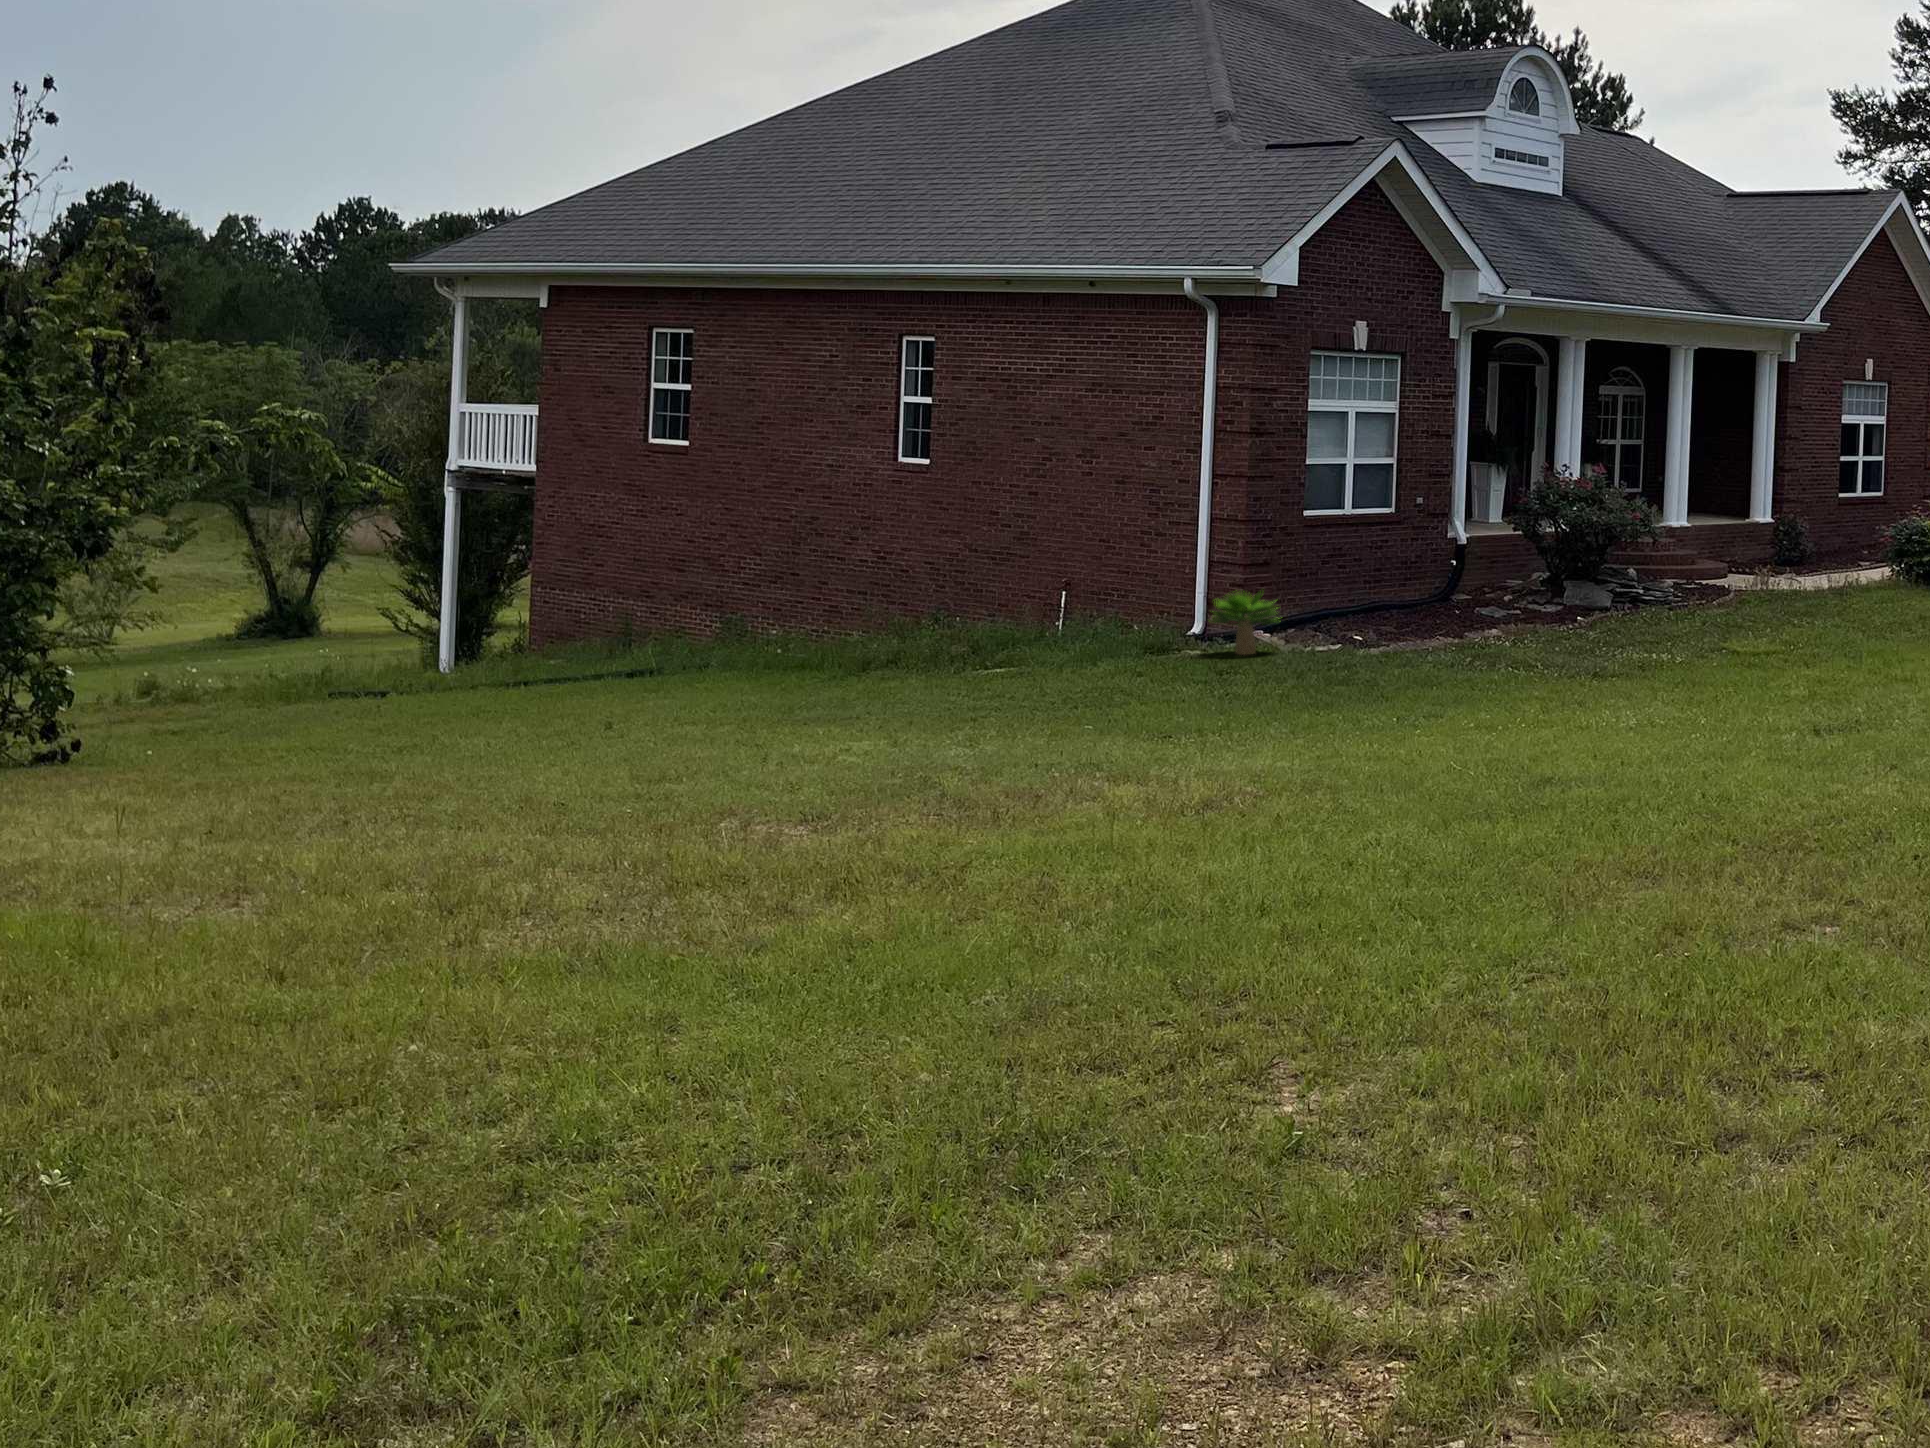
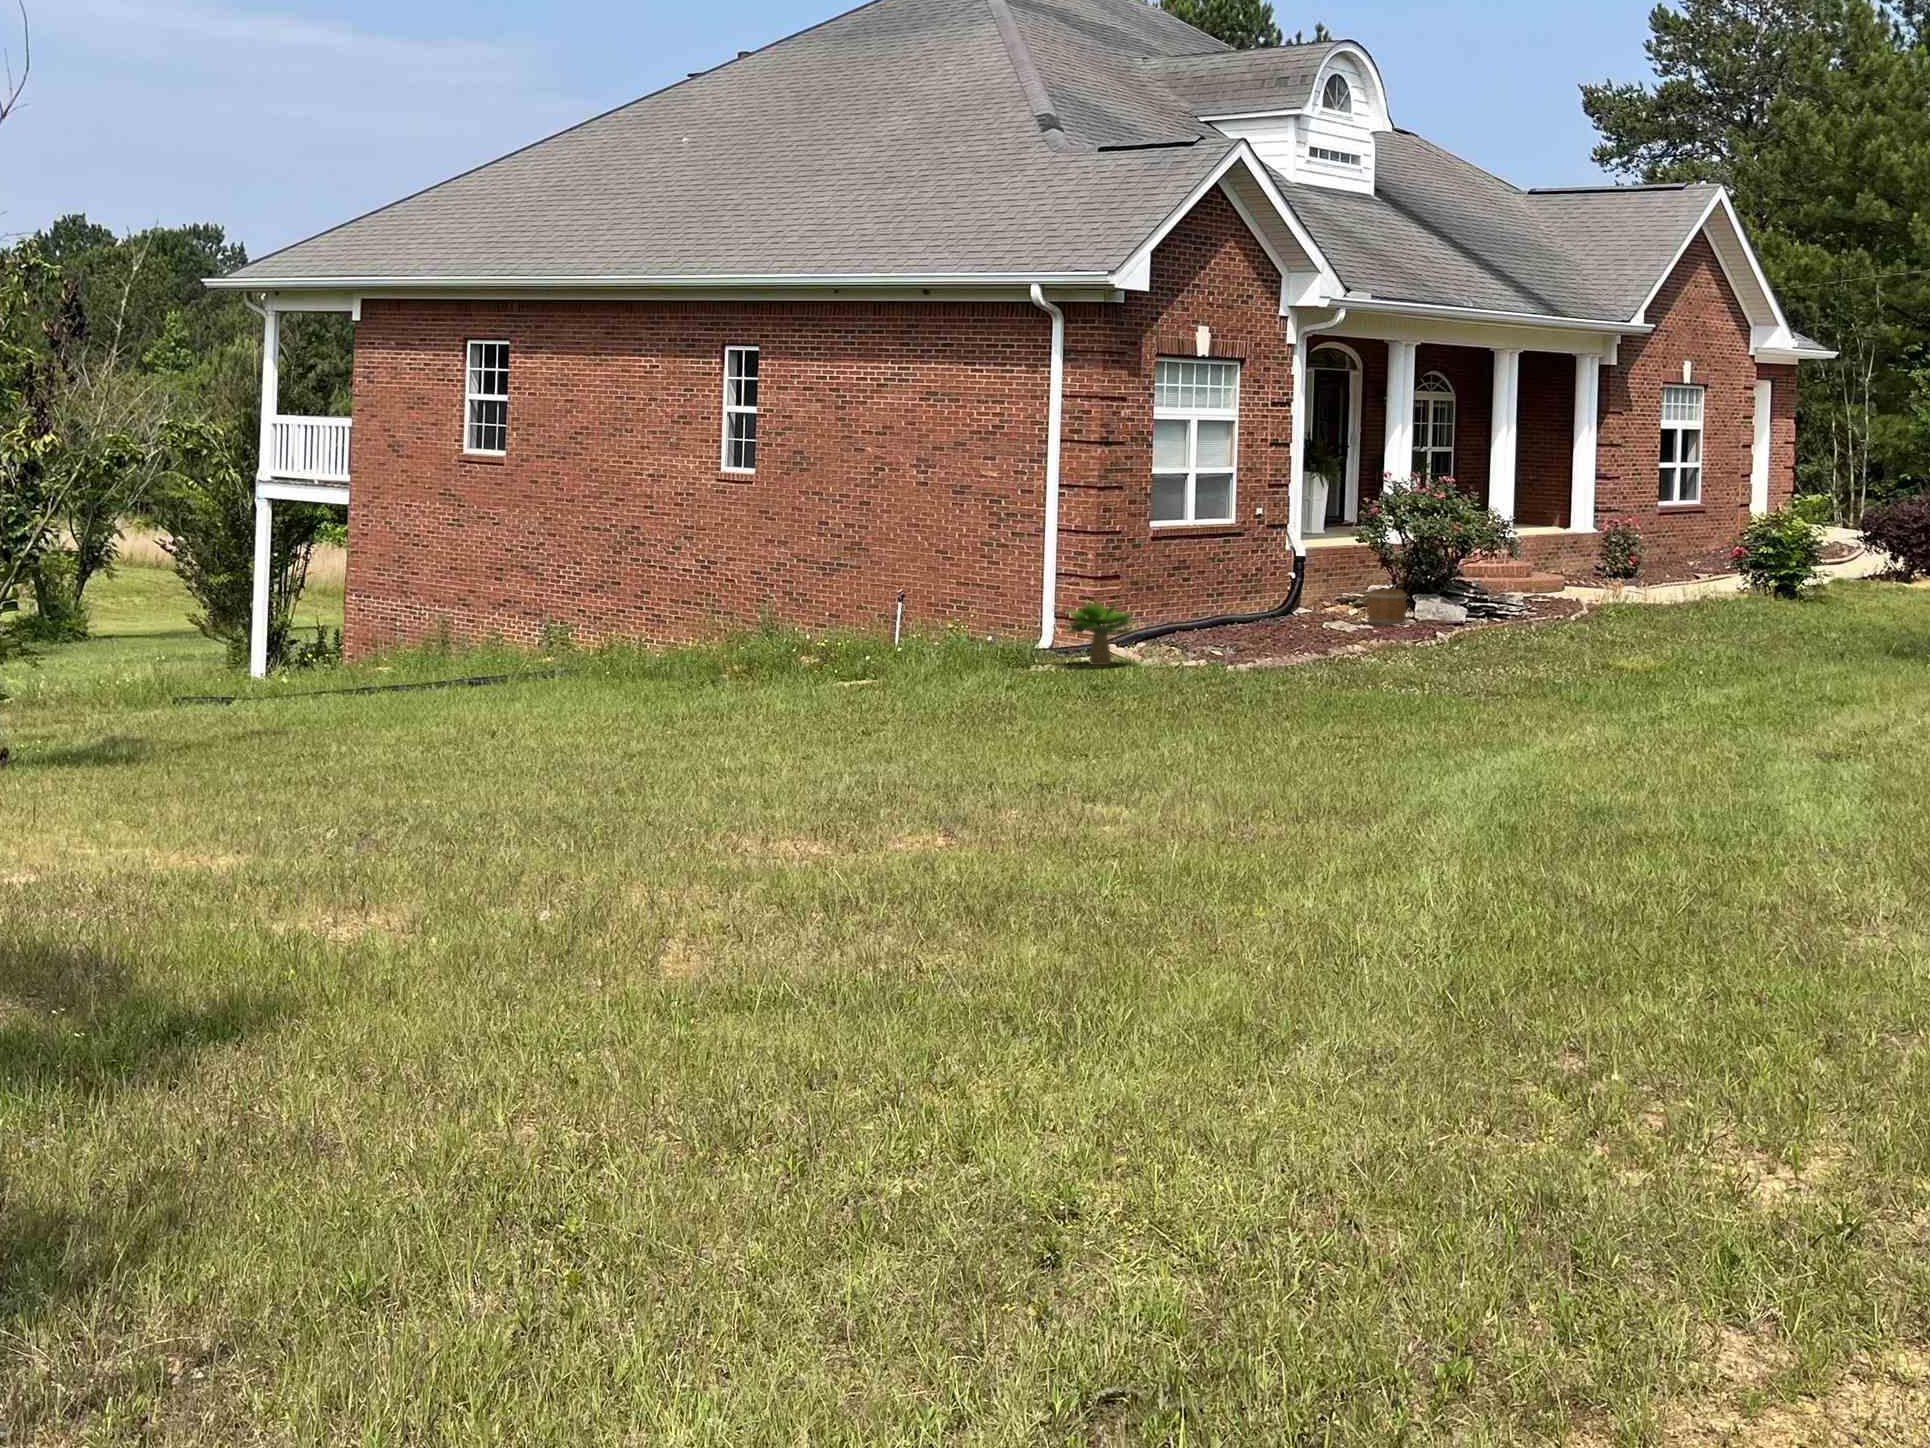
bucket: none [1529,578,1567,615] -> present [1367,589,1407,626]

